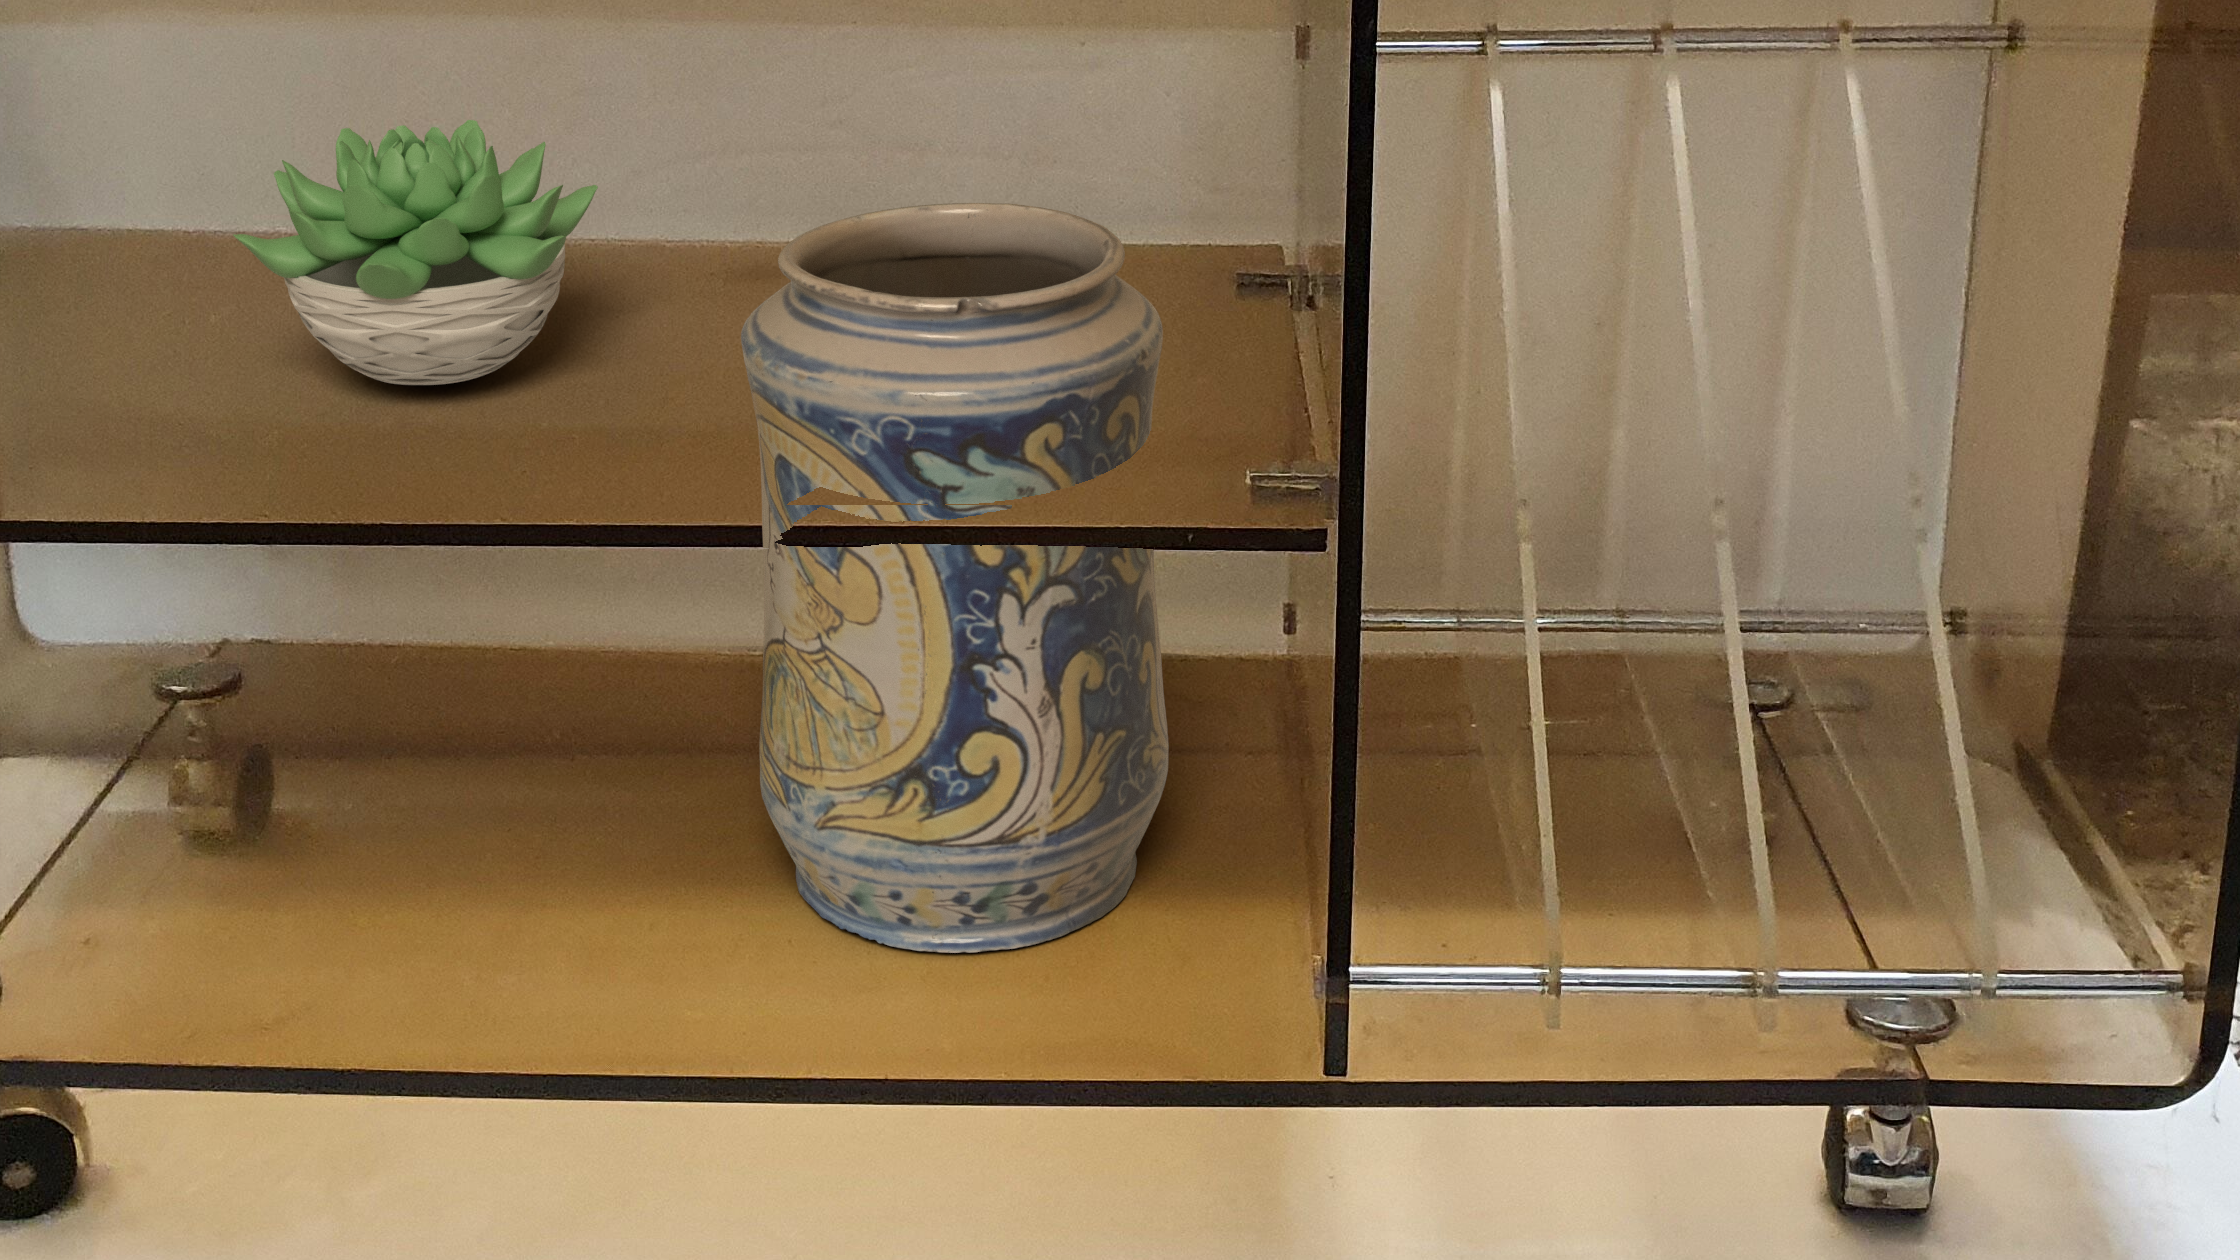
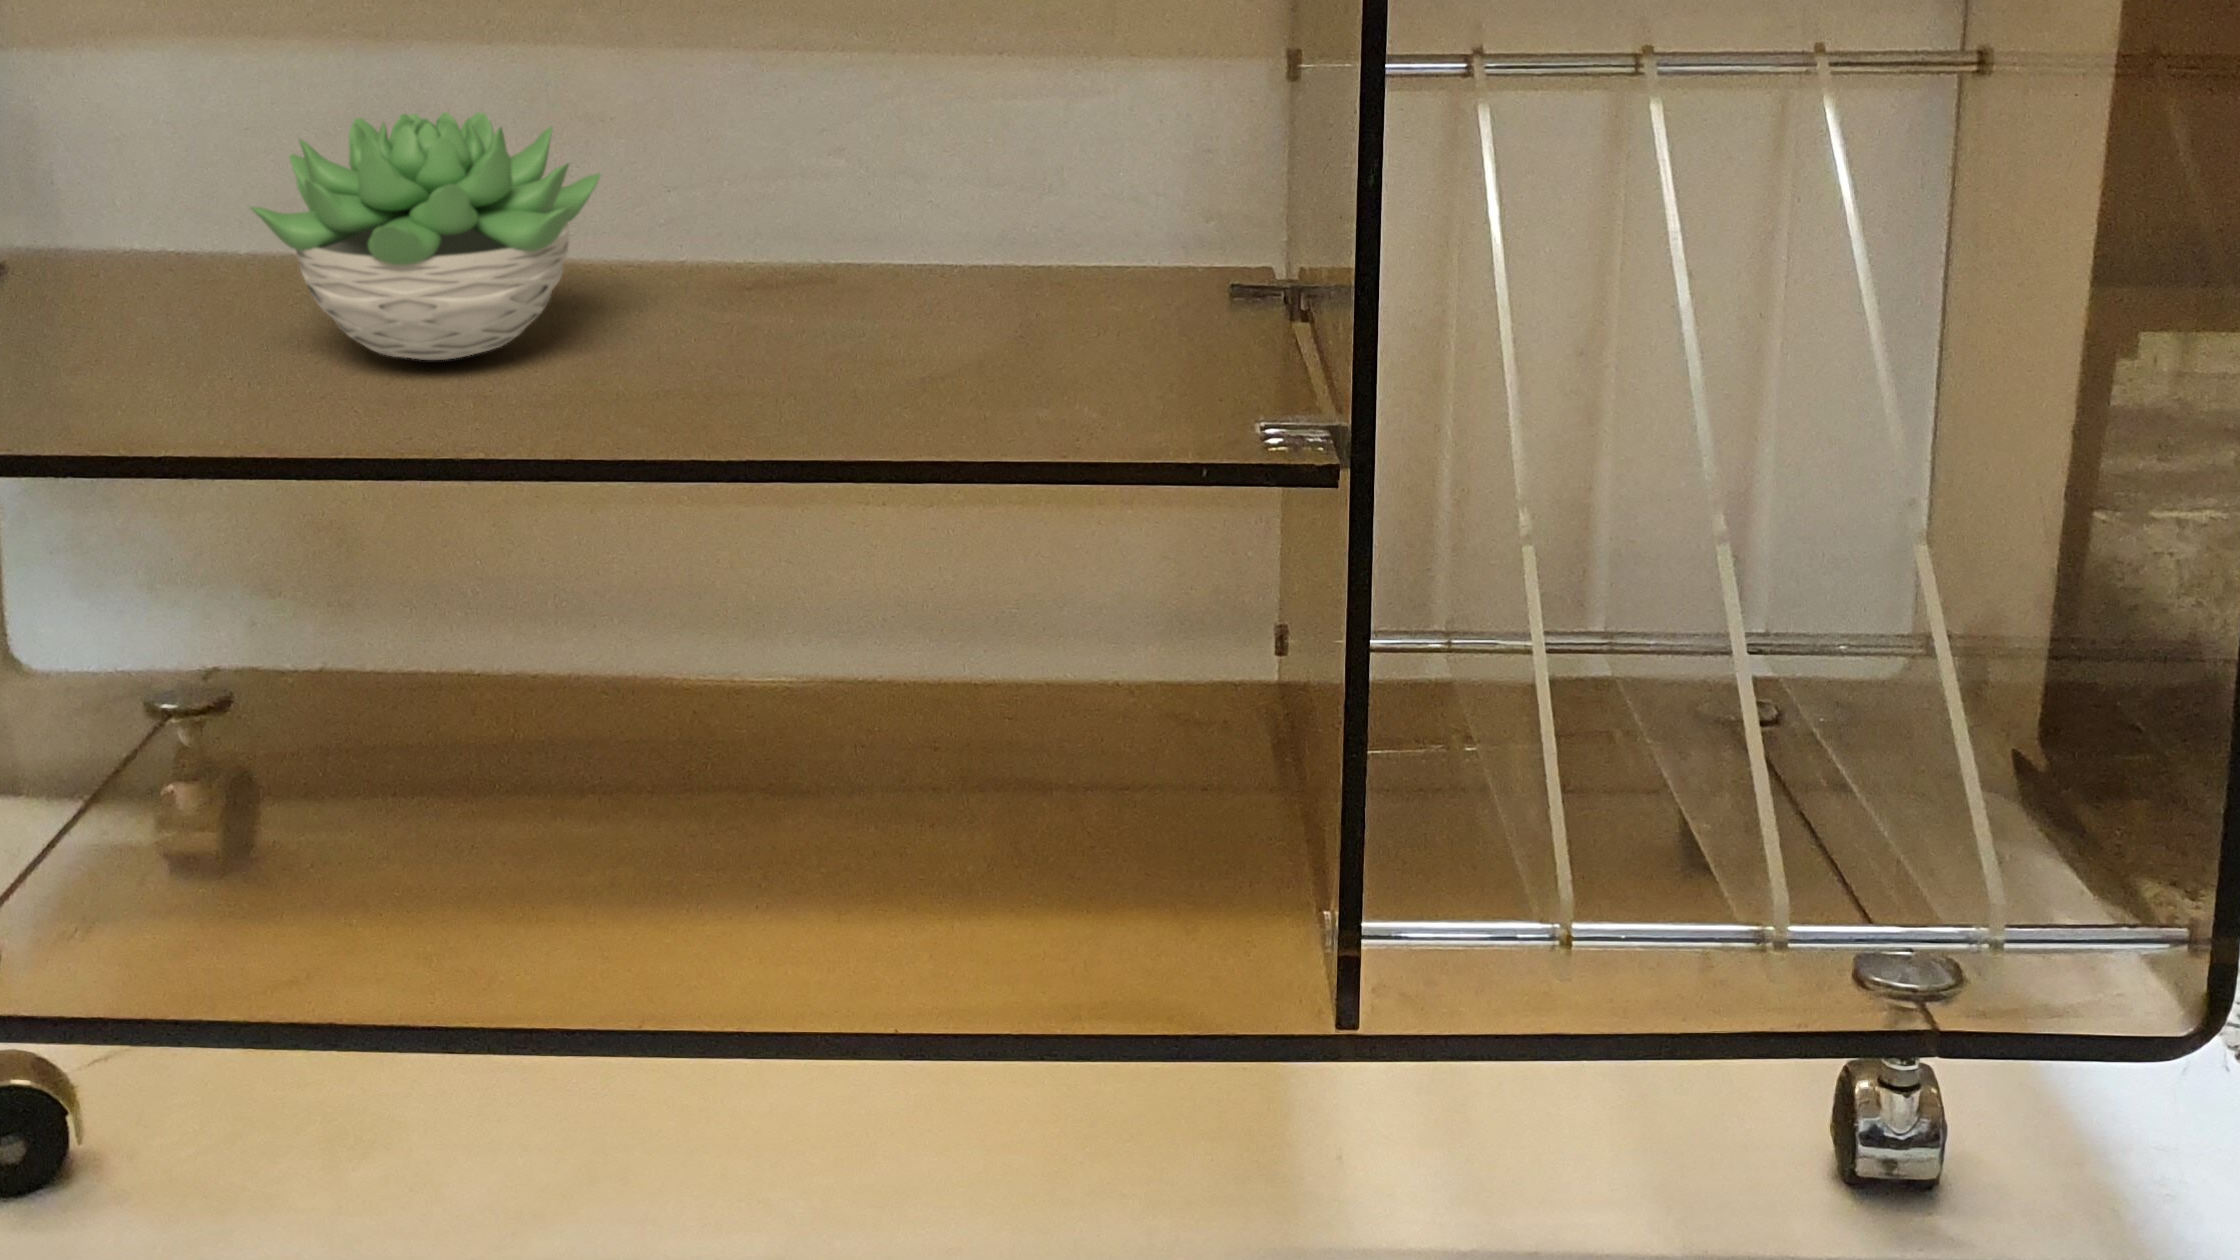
decorative vase: present [741,203,1169,953] -> none [741,189,1158,921]

